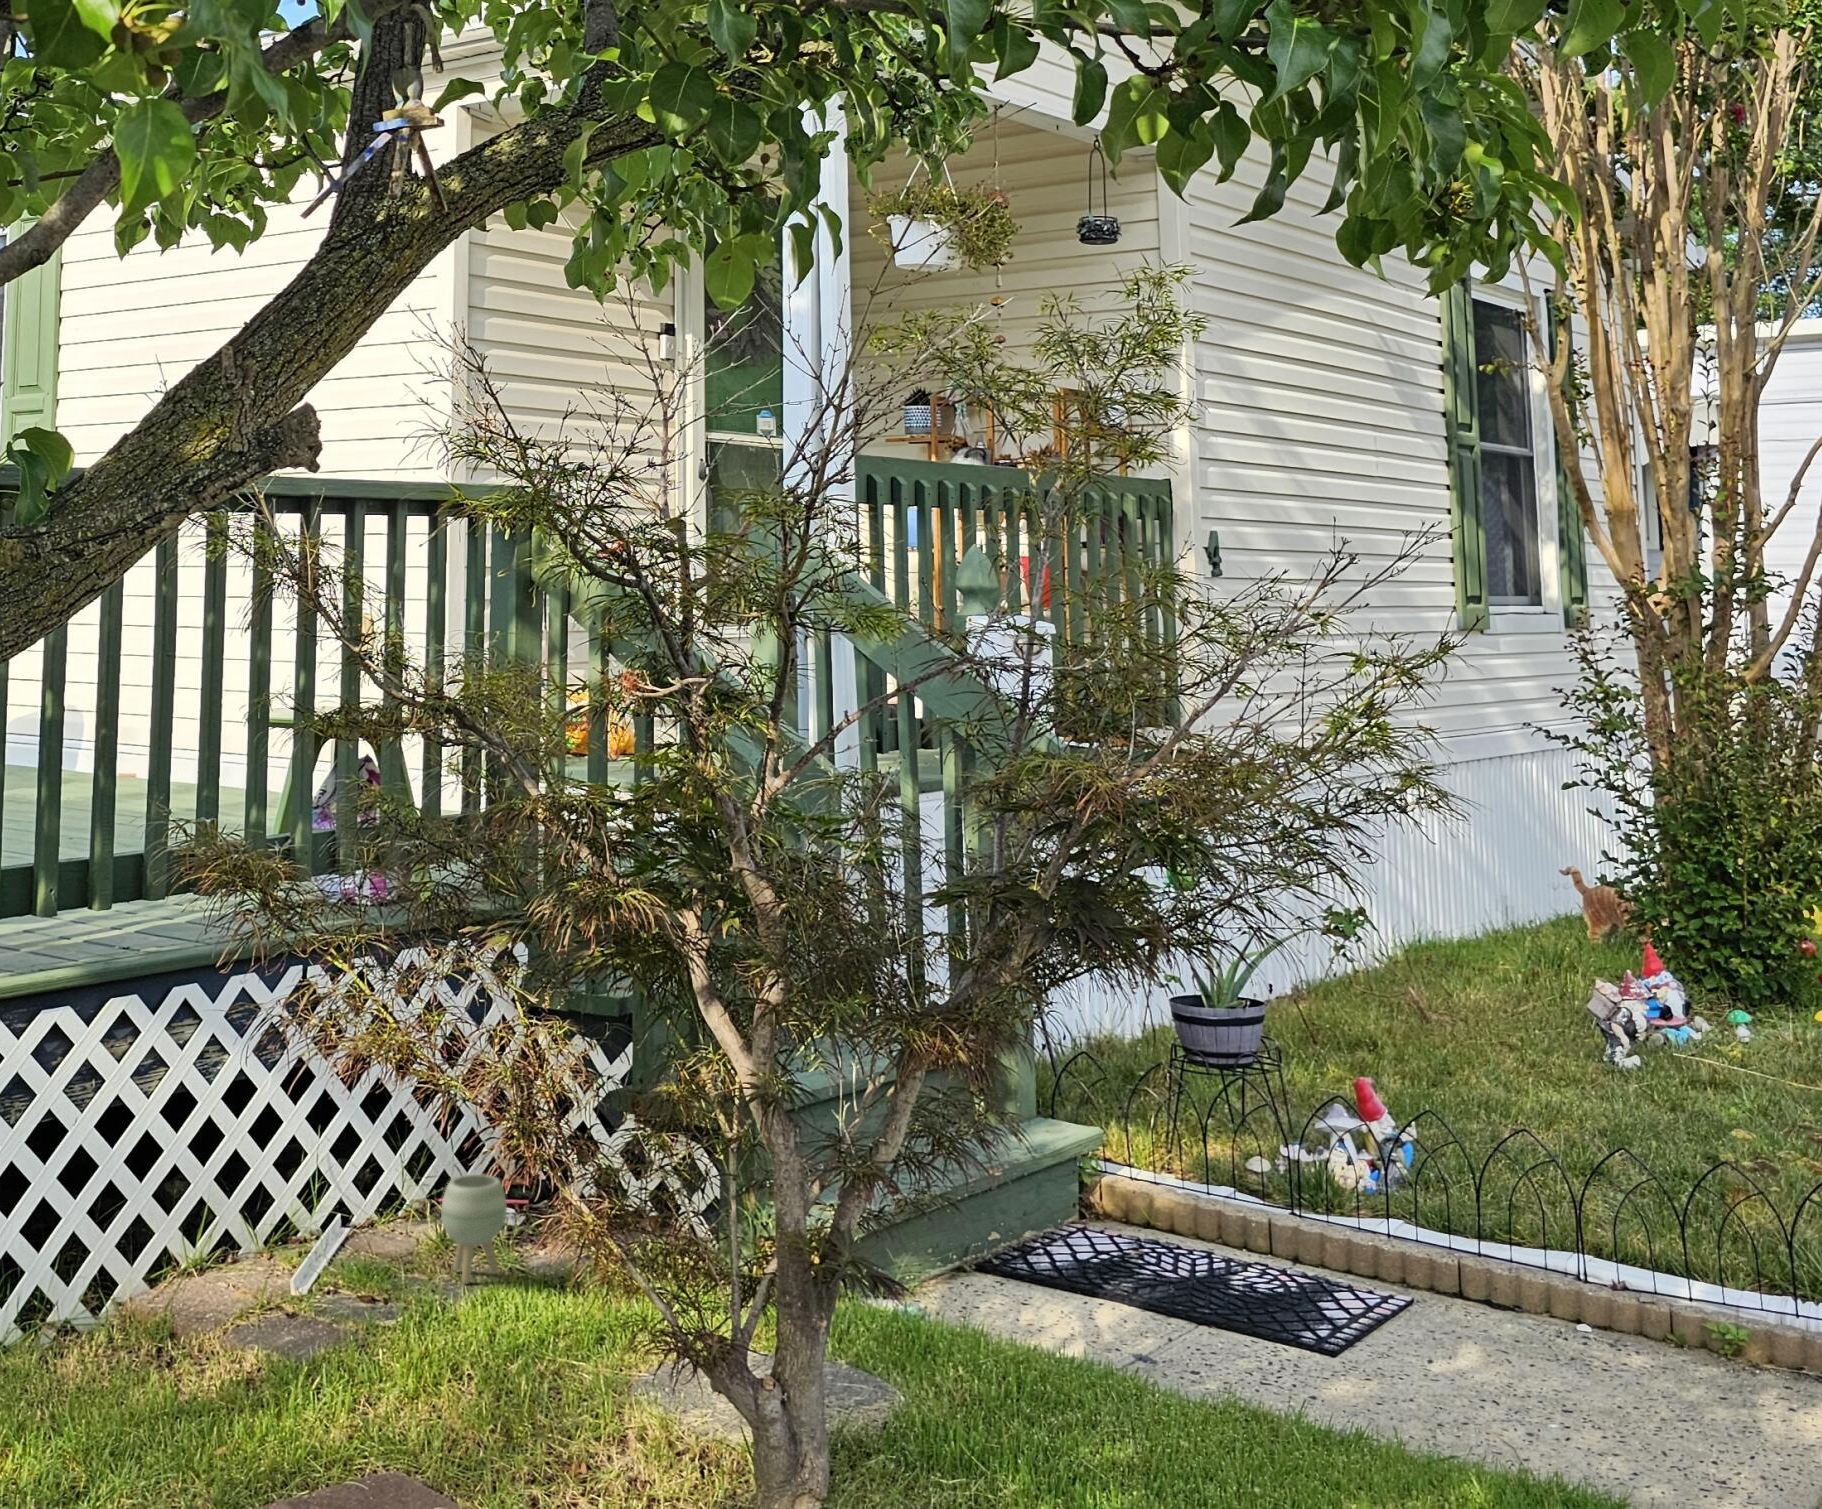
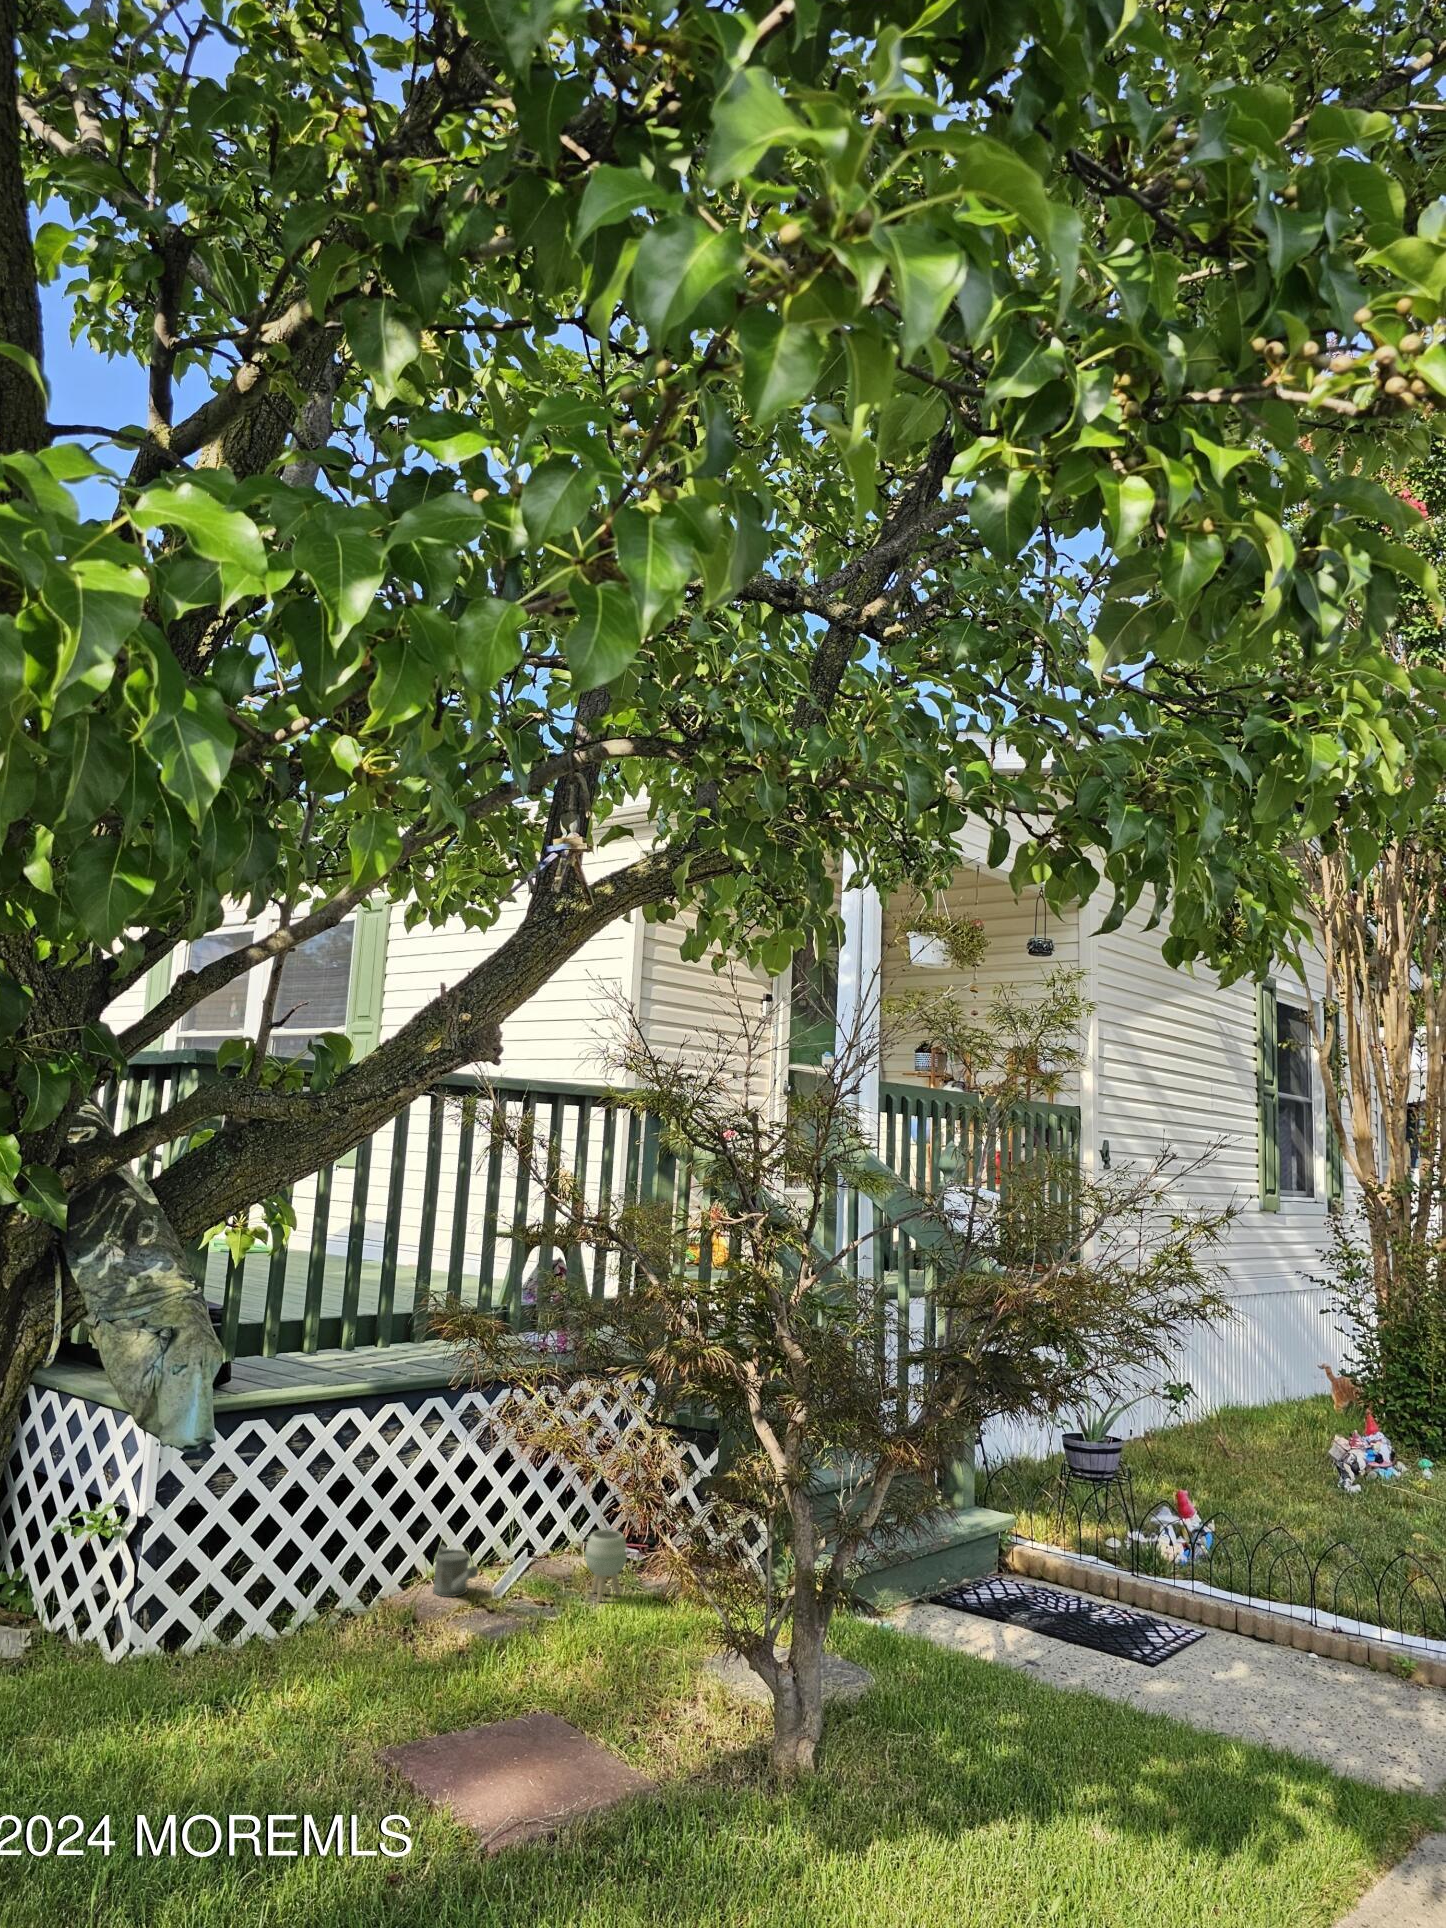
watering can: none [202,1212,275,1291] -> present [433,1545,479,1597]

